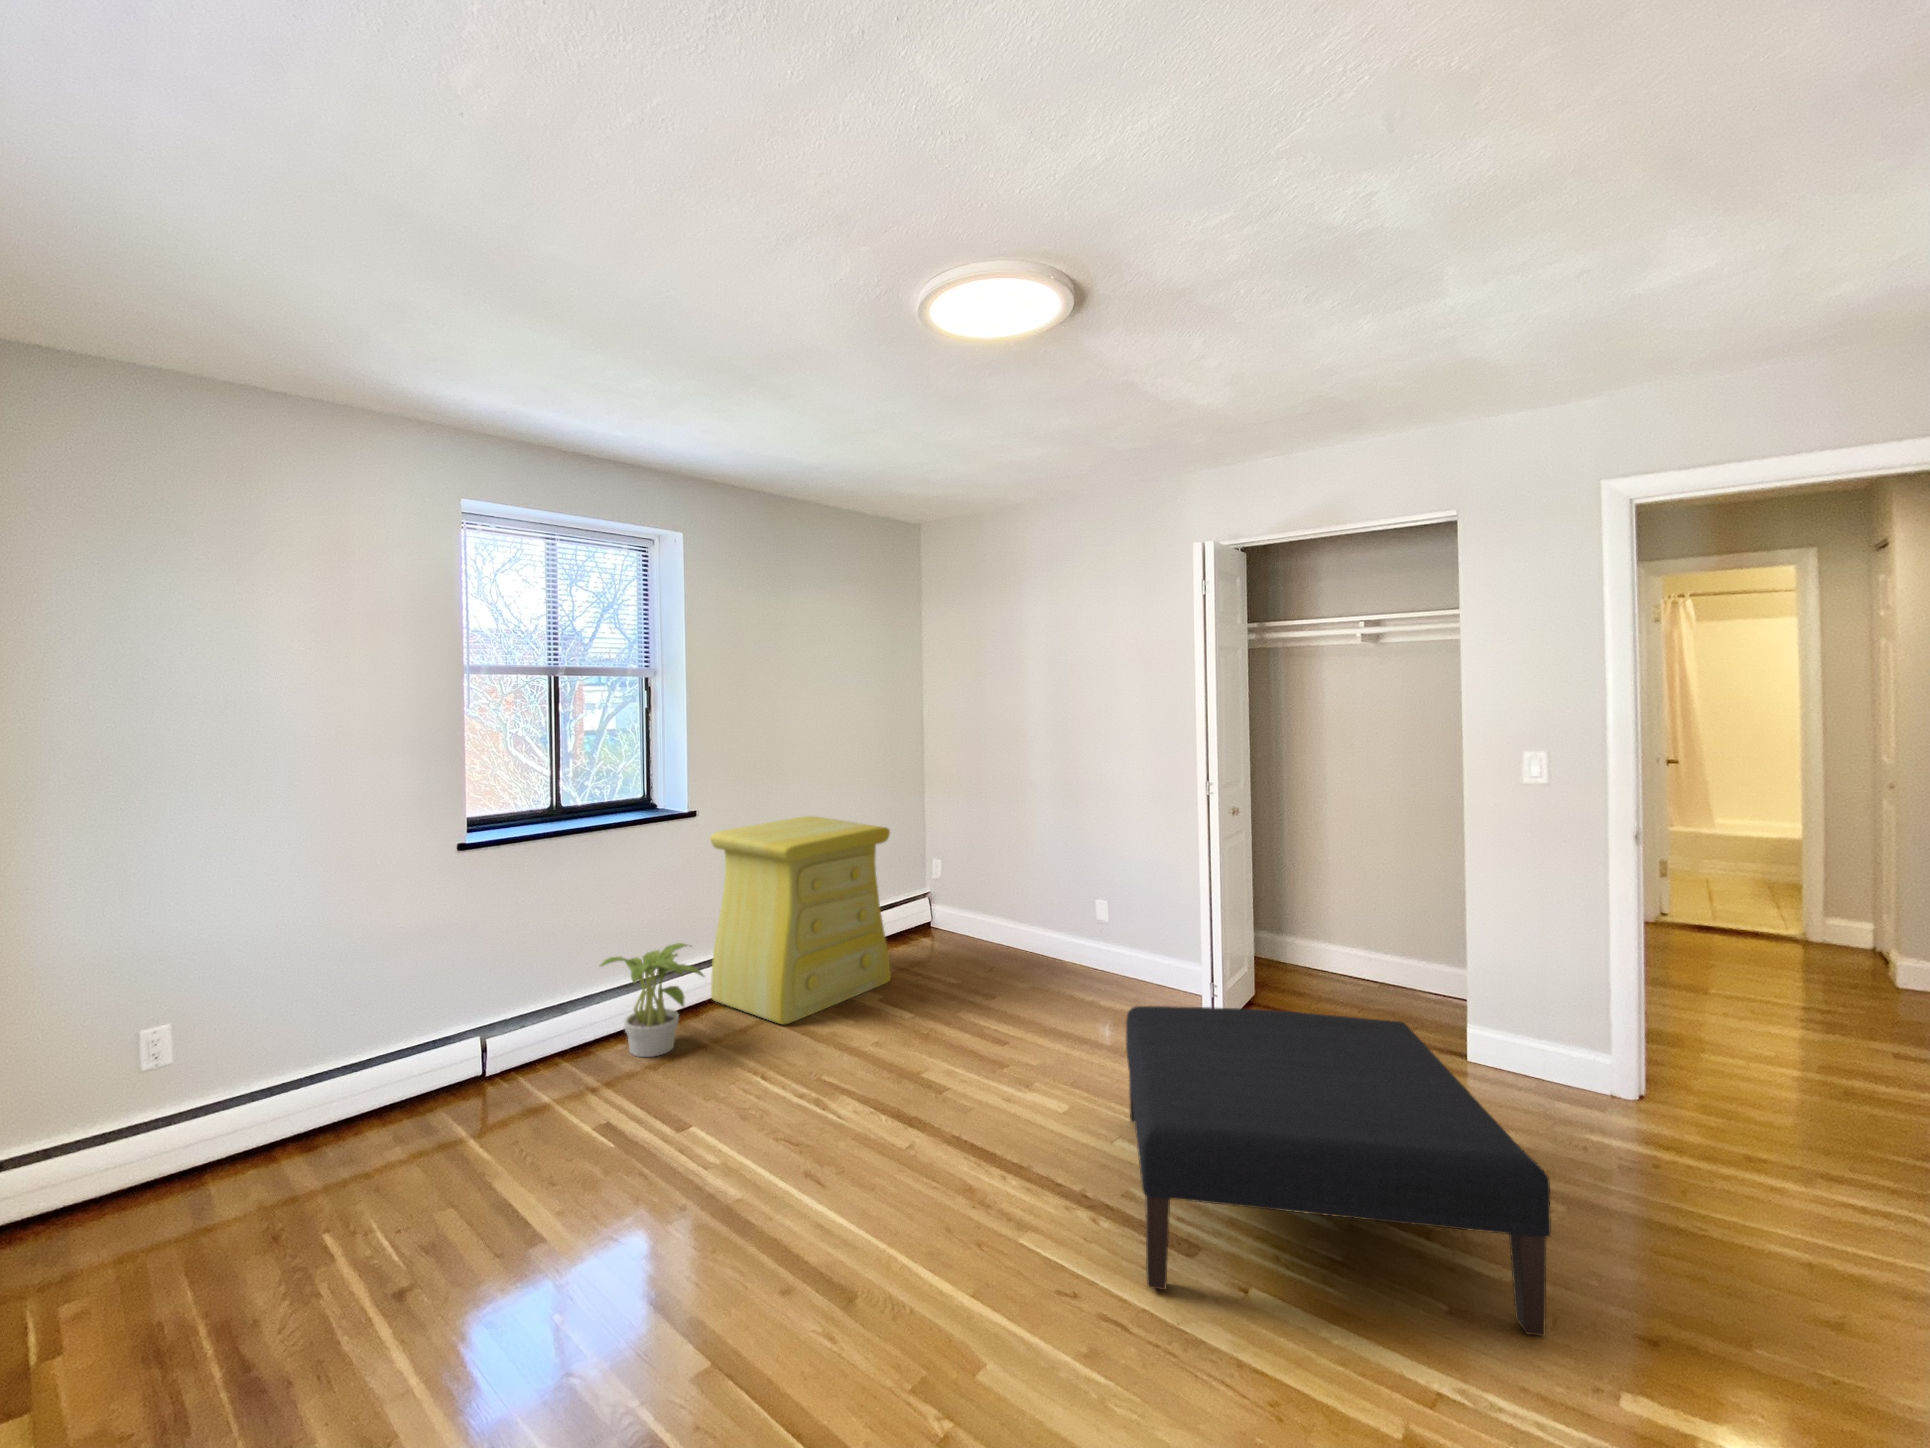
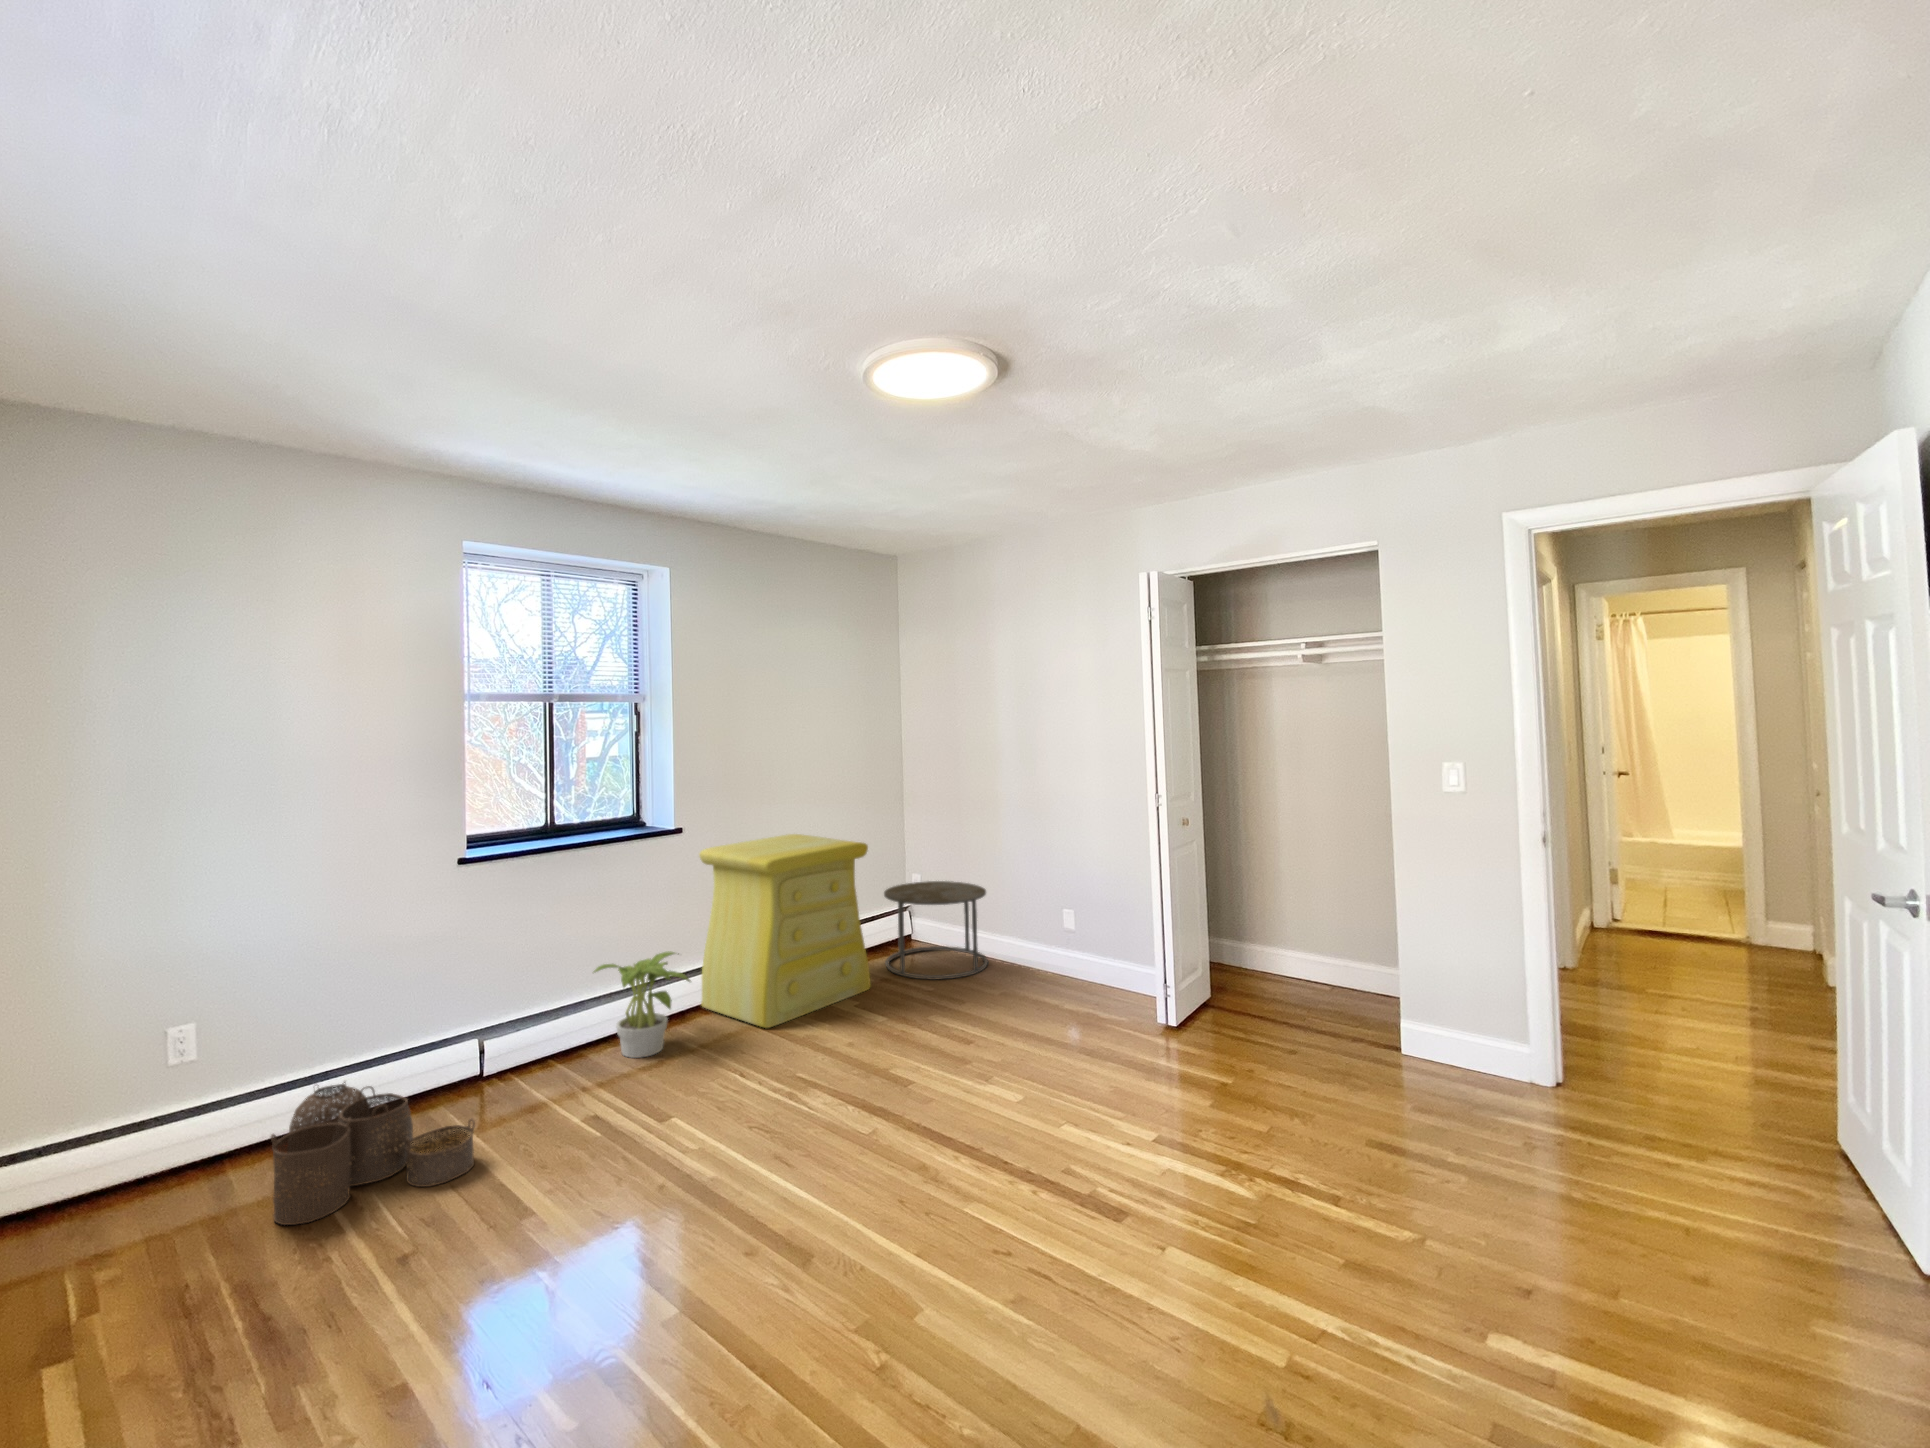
side table: none [903,866,1013,972] -> present [884,881,988,980]
ottoman: present [1126,1006,1551,1336] -> none [1067,1000,1431,1284]
woven basket: none [253,1086,478,1251] -> present [271,1082,475,1225]

